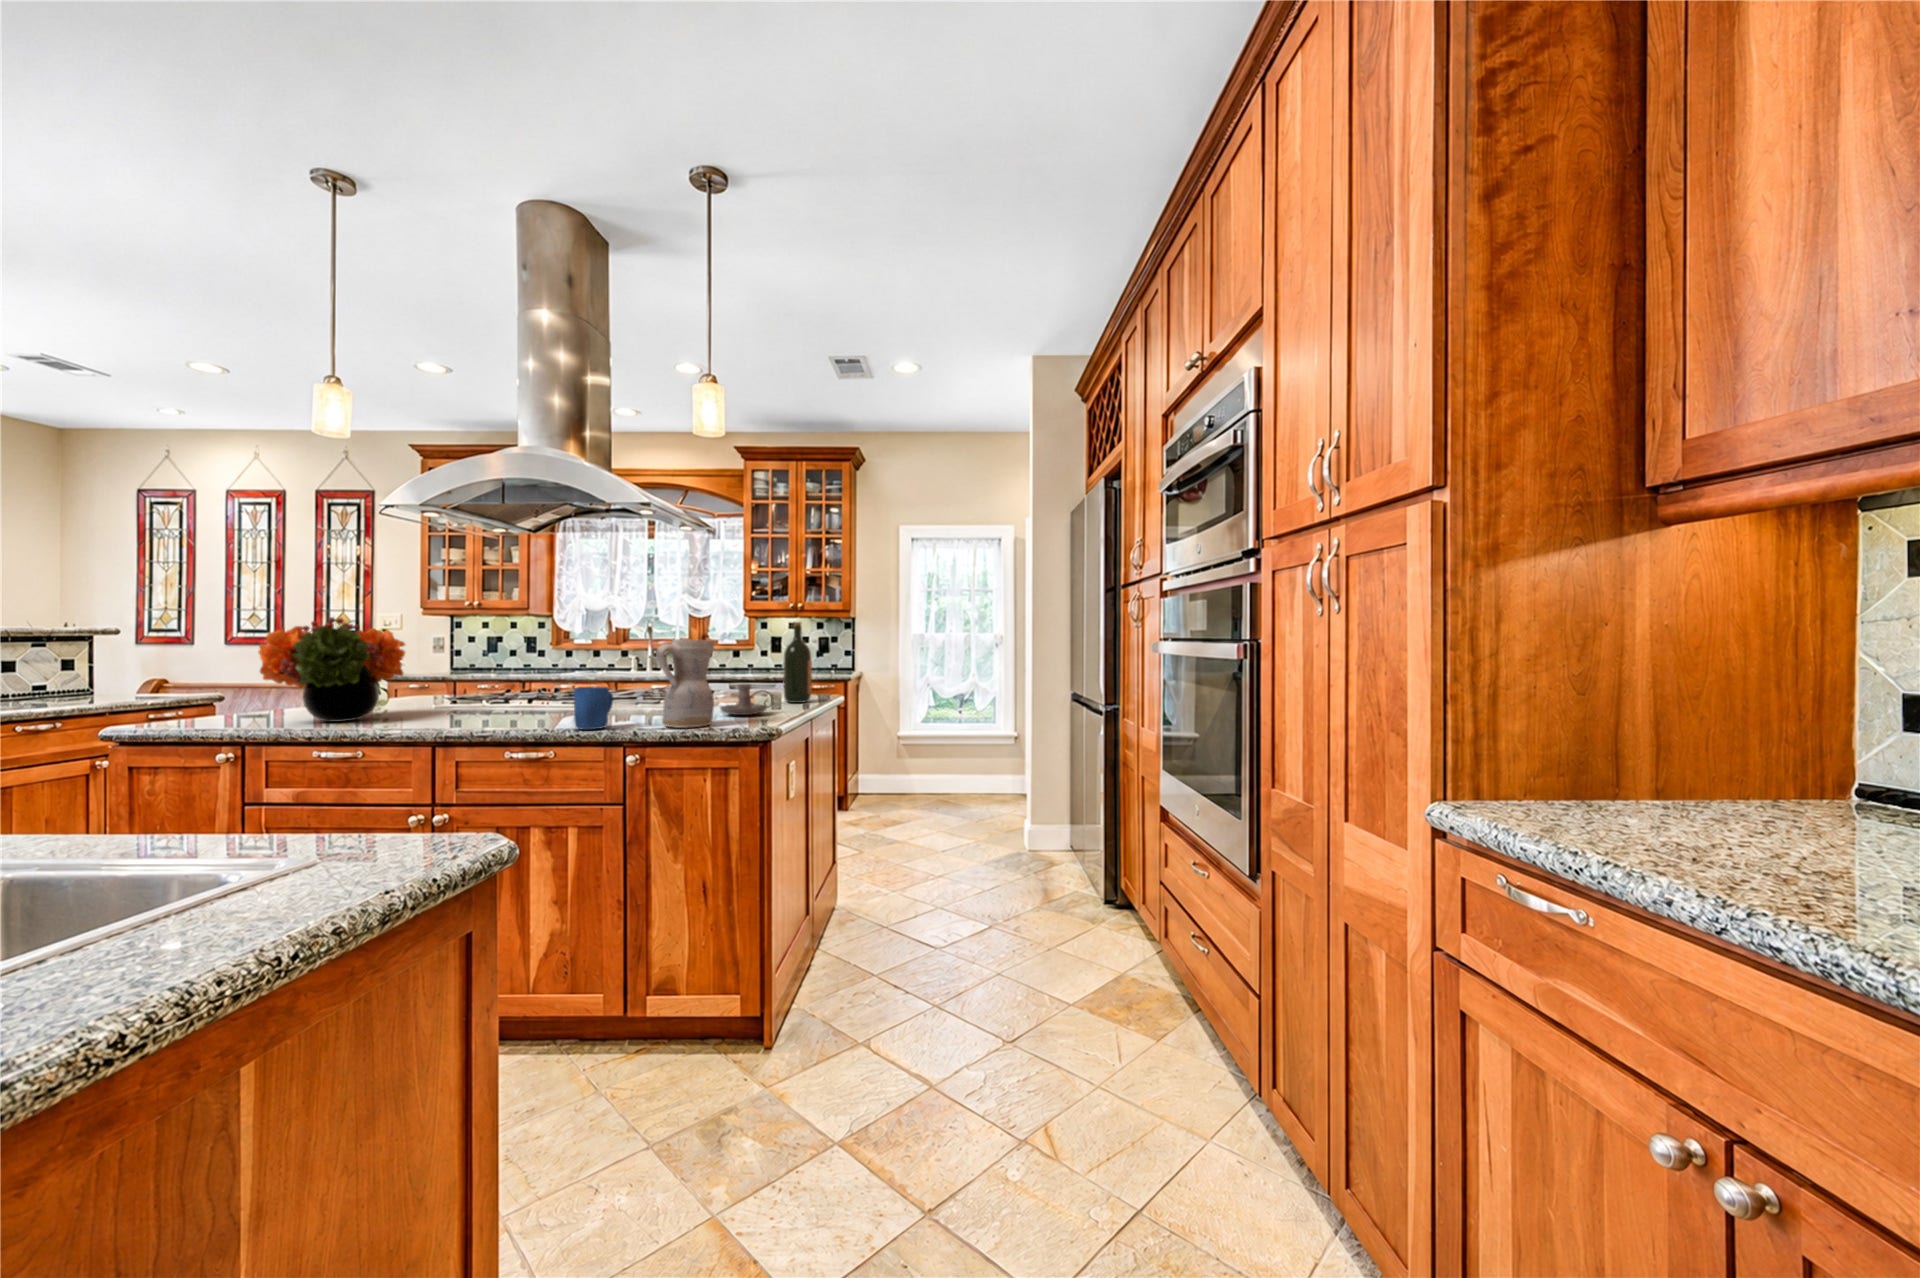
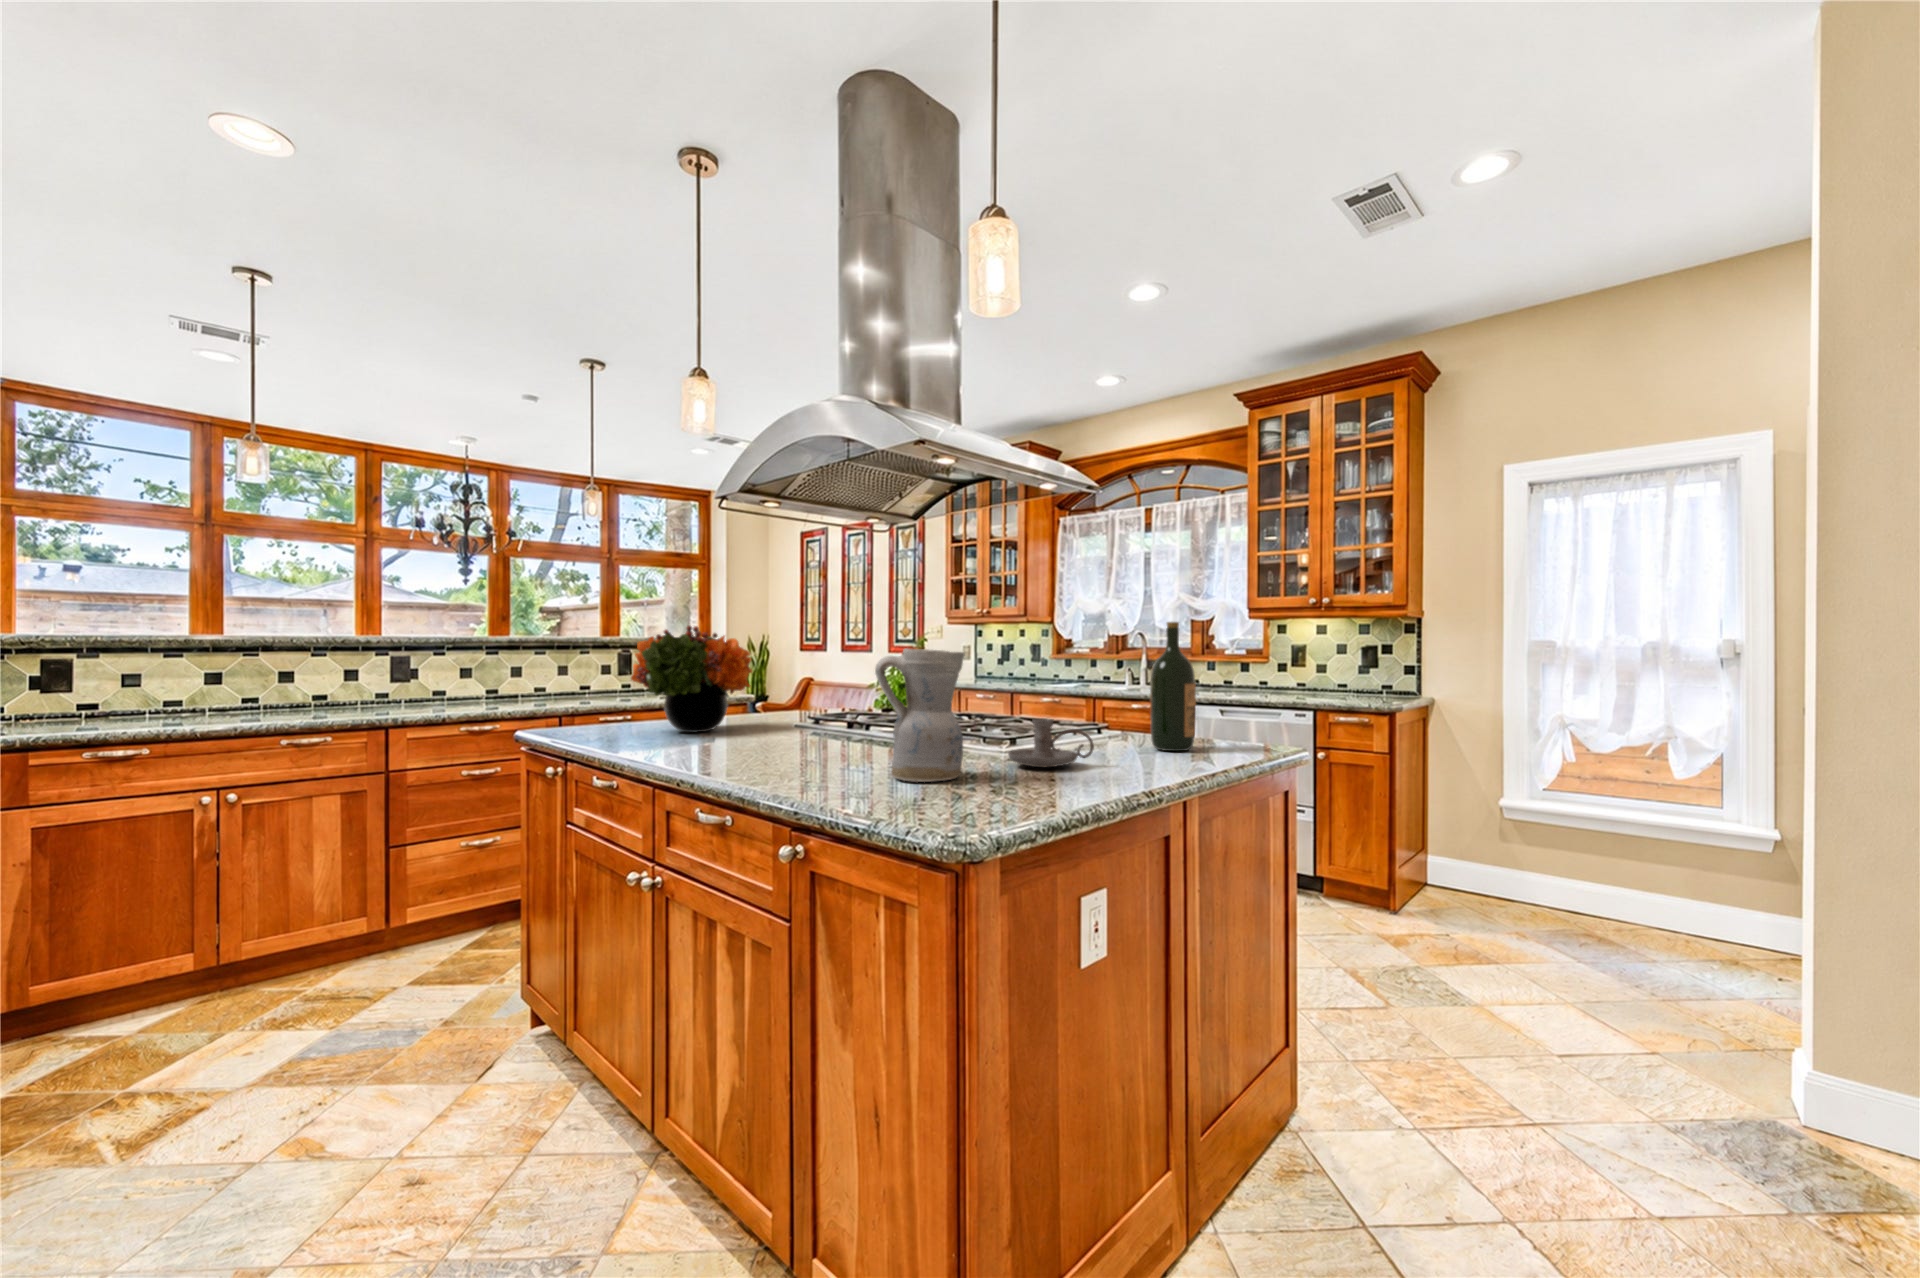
mug: present [574,687,614,730] -> none [803,712,859,770]

